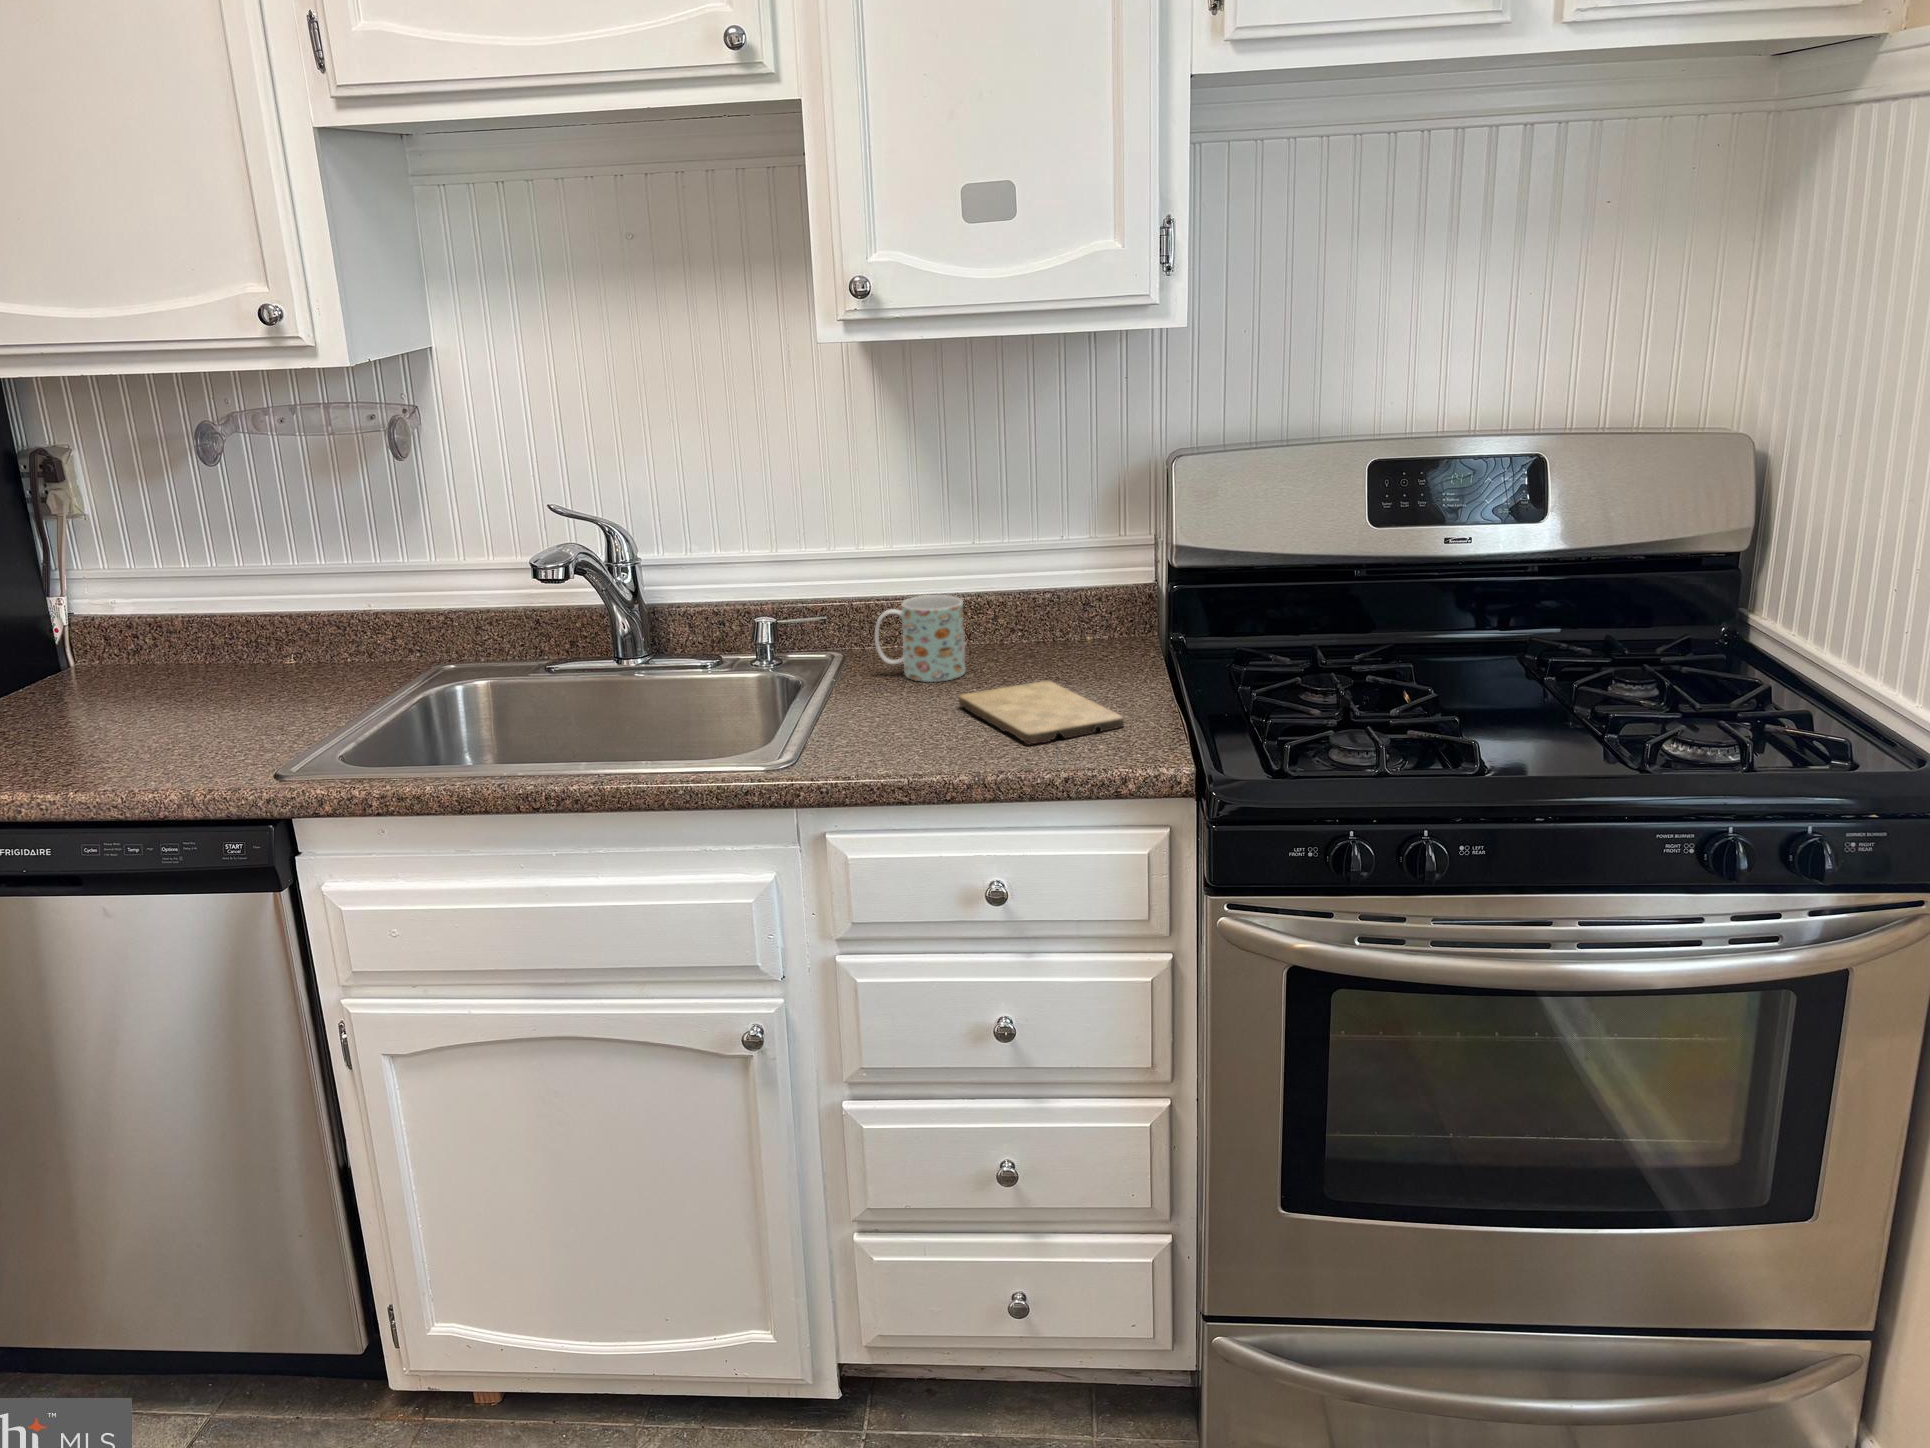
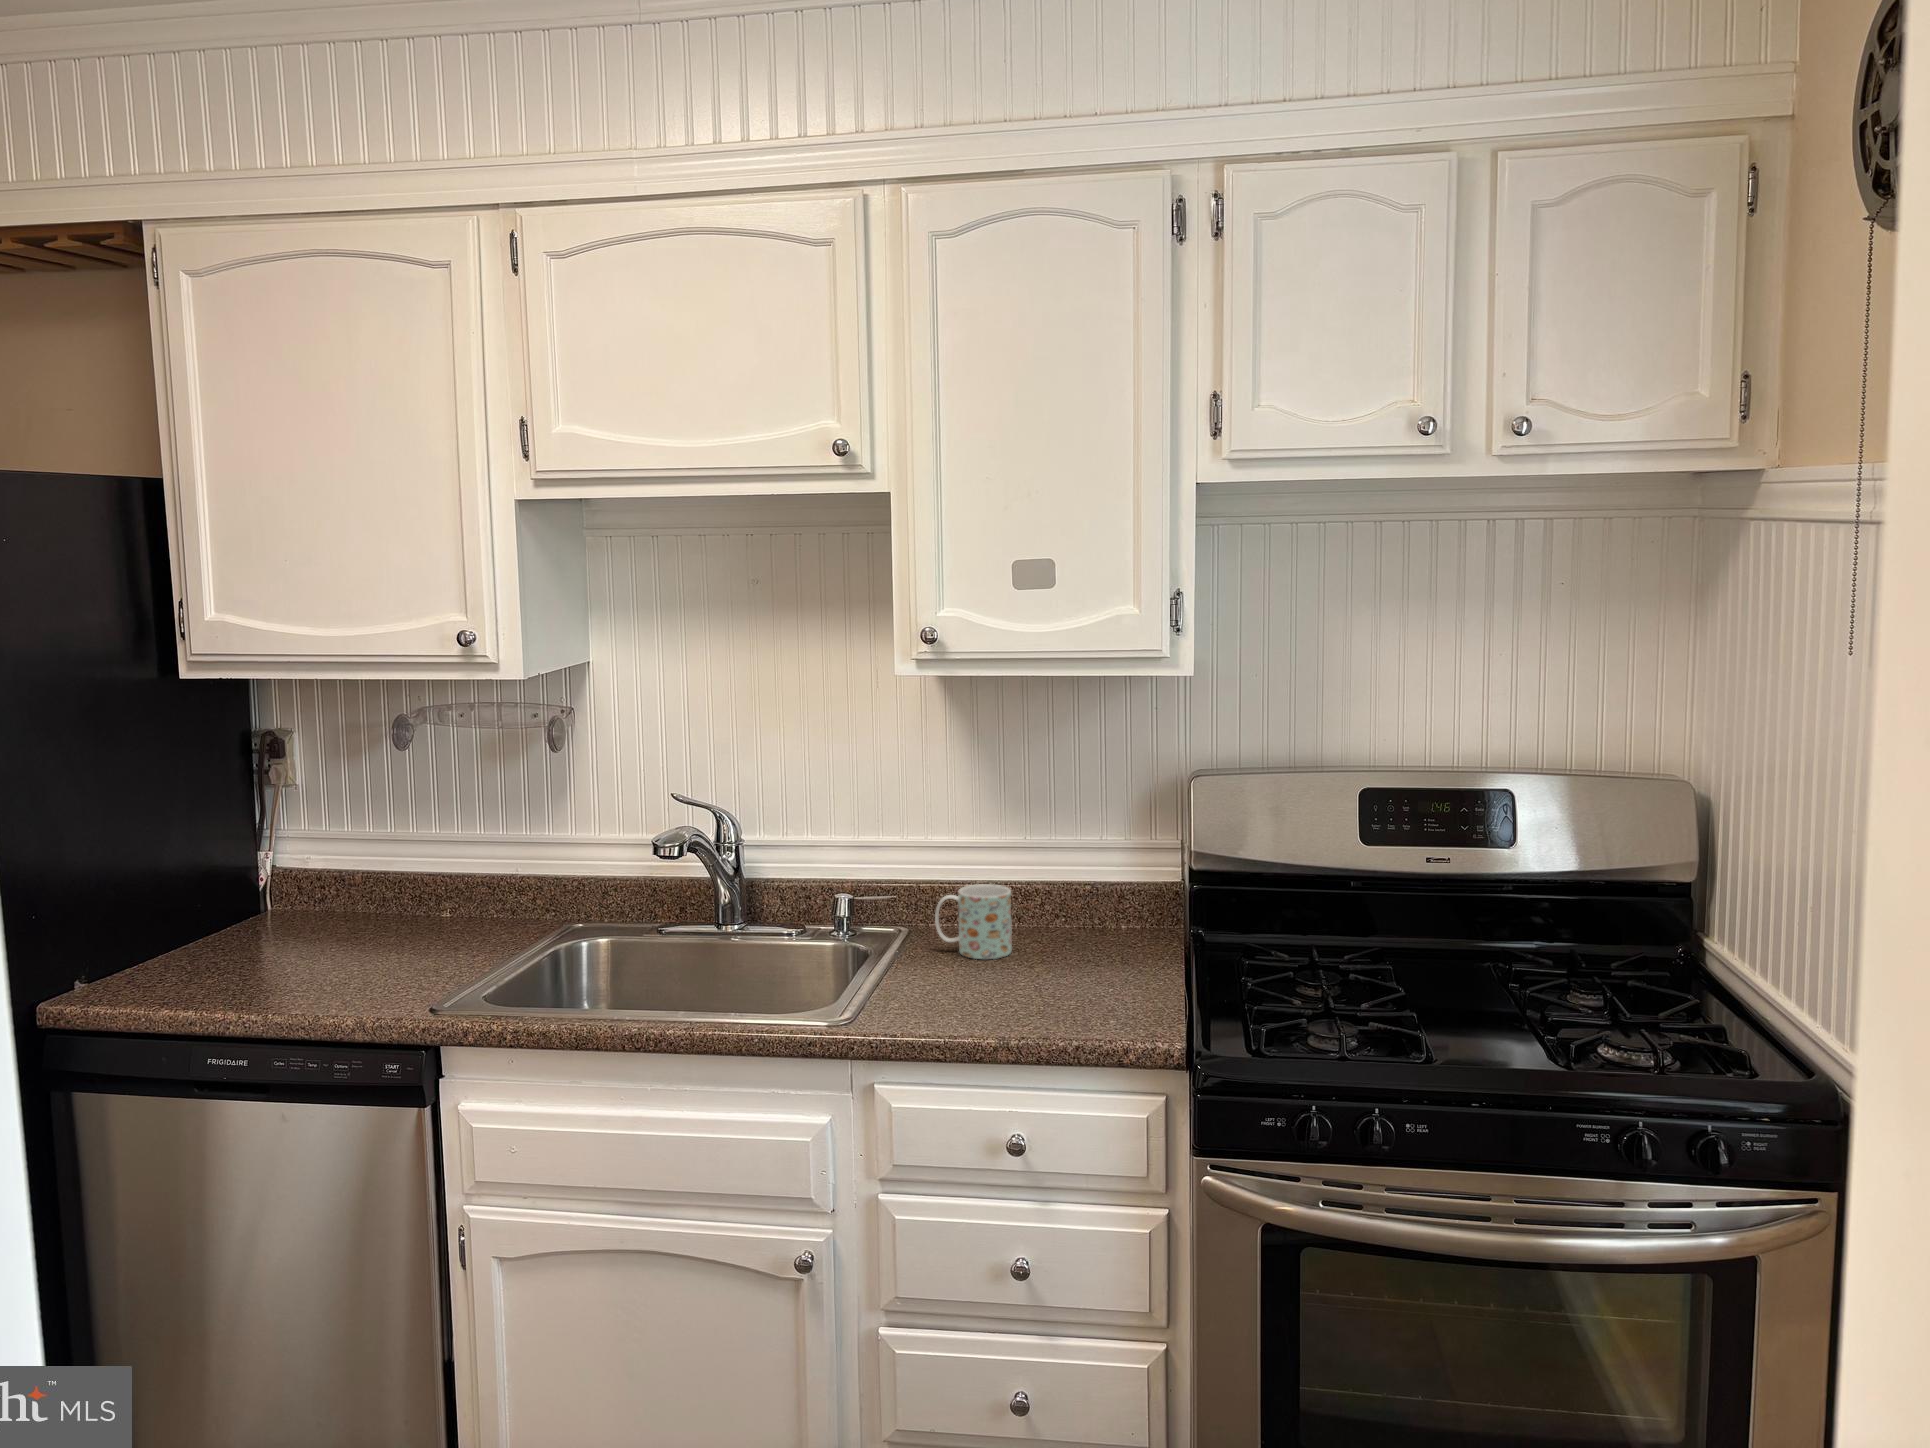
cutting board: present [959,681,1124,745] -> none [999,963,1135,1018]

